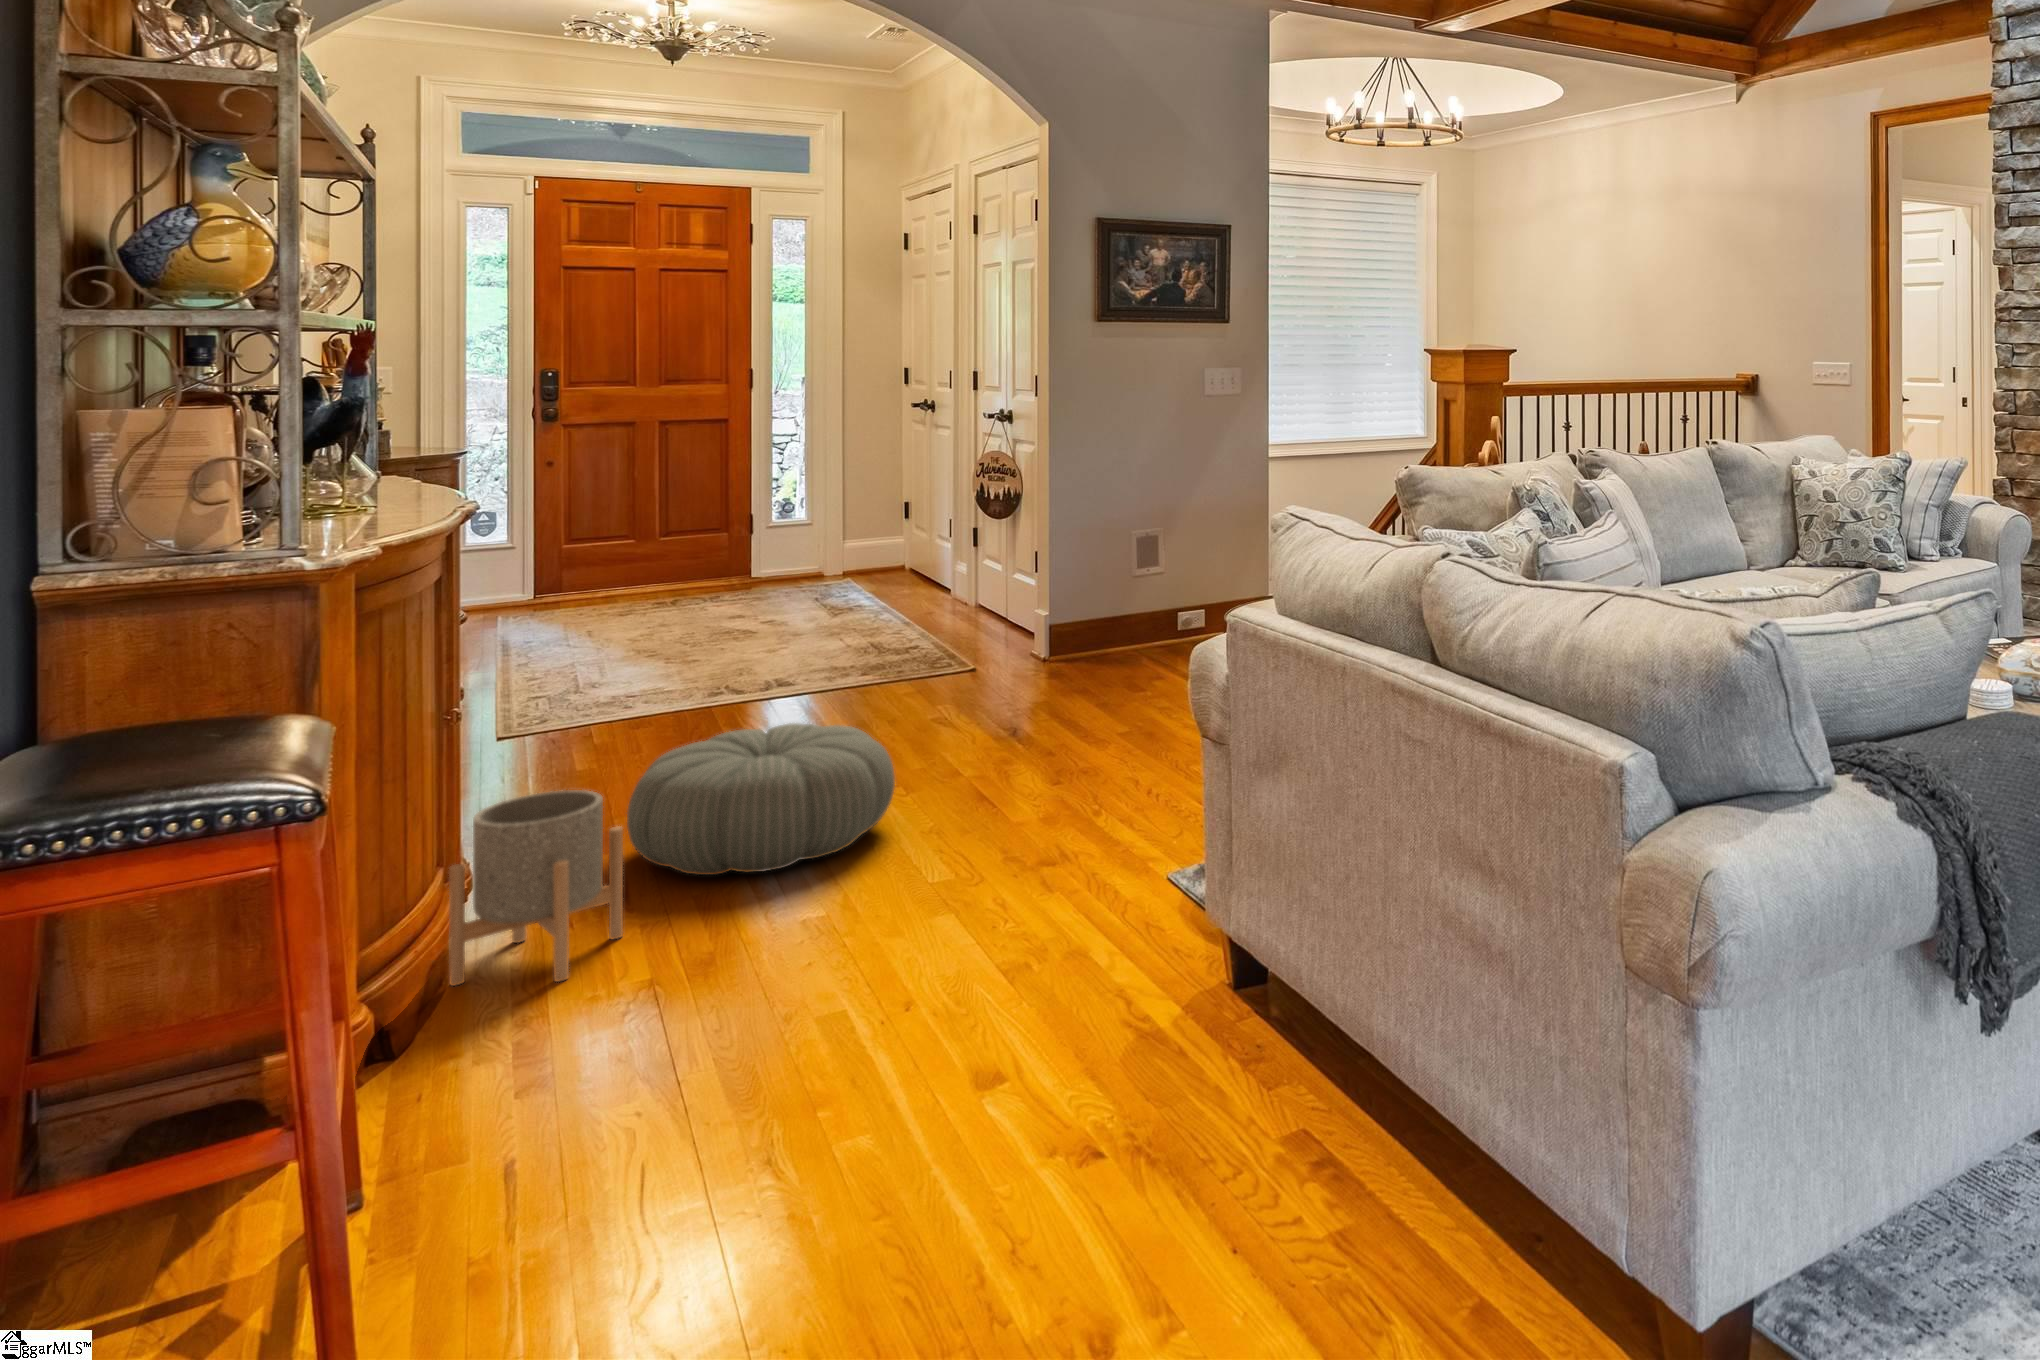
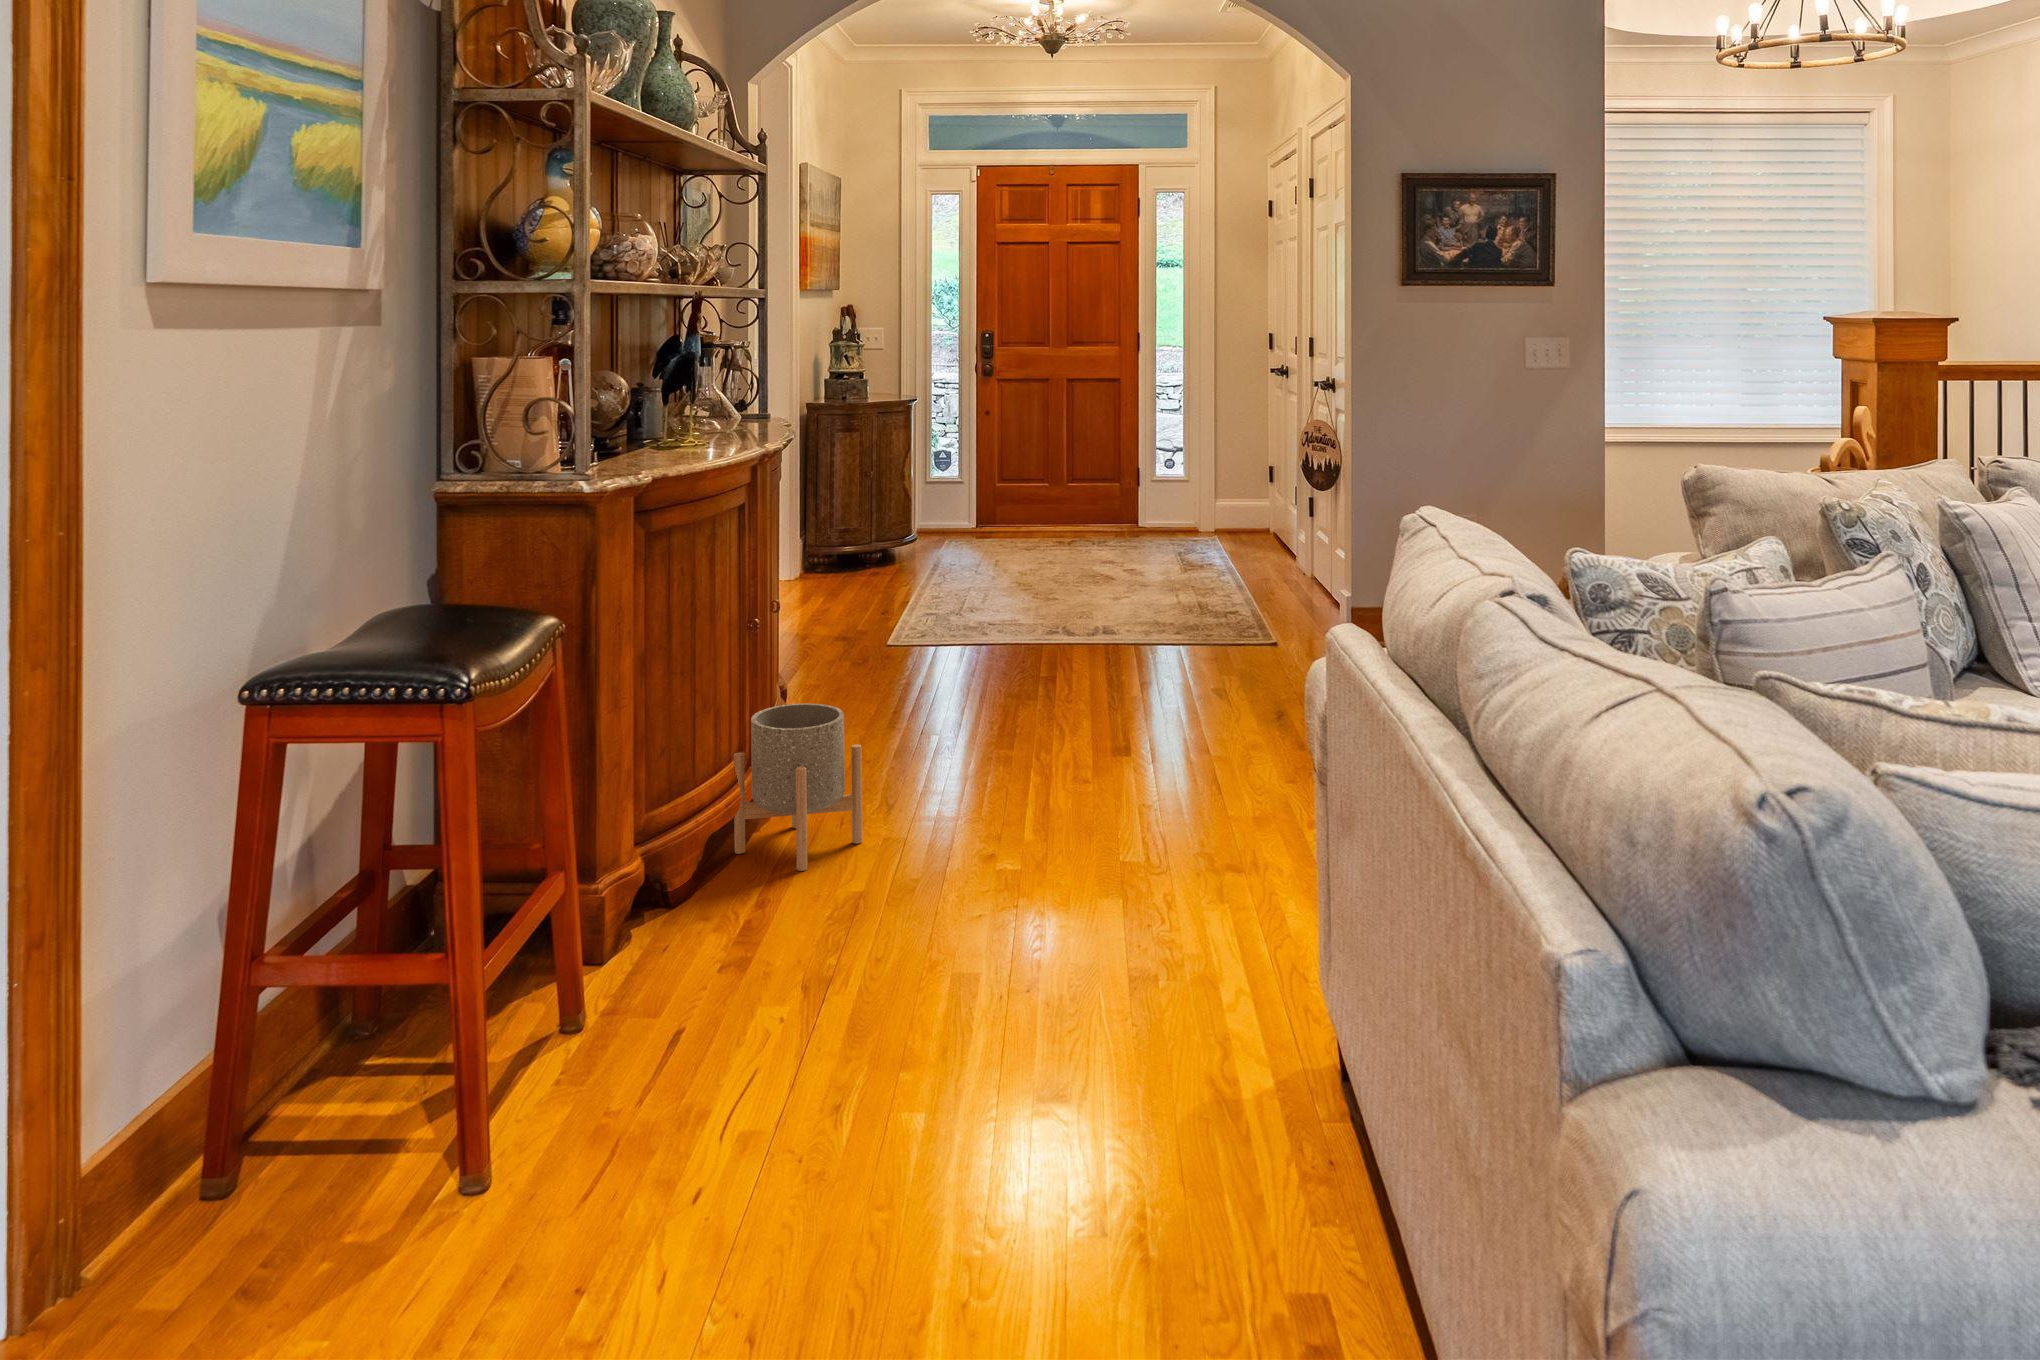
pouf: present [627,723,895,875] -> none [896,672,1116,809]

